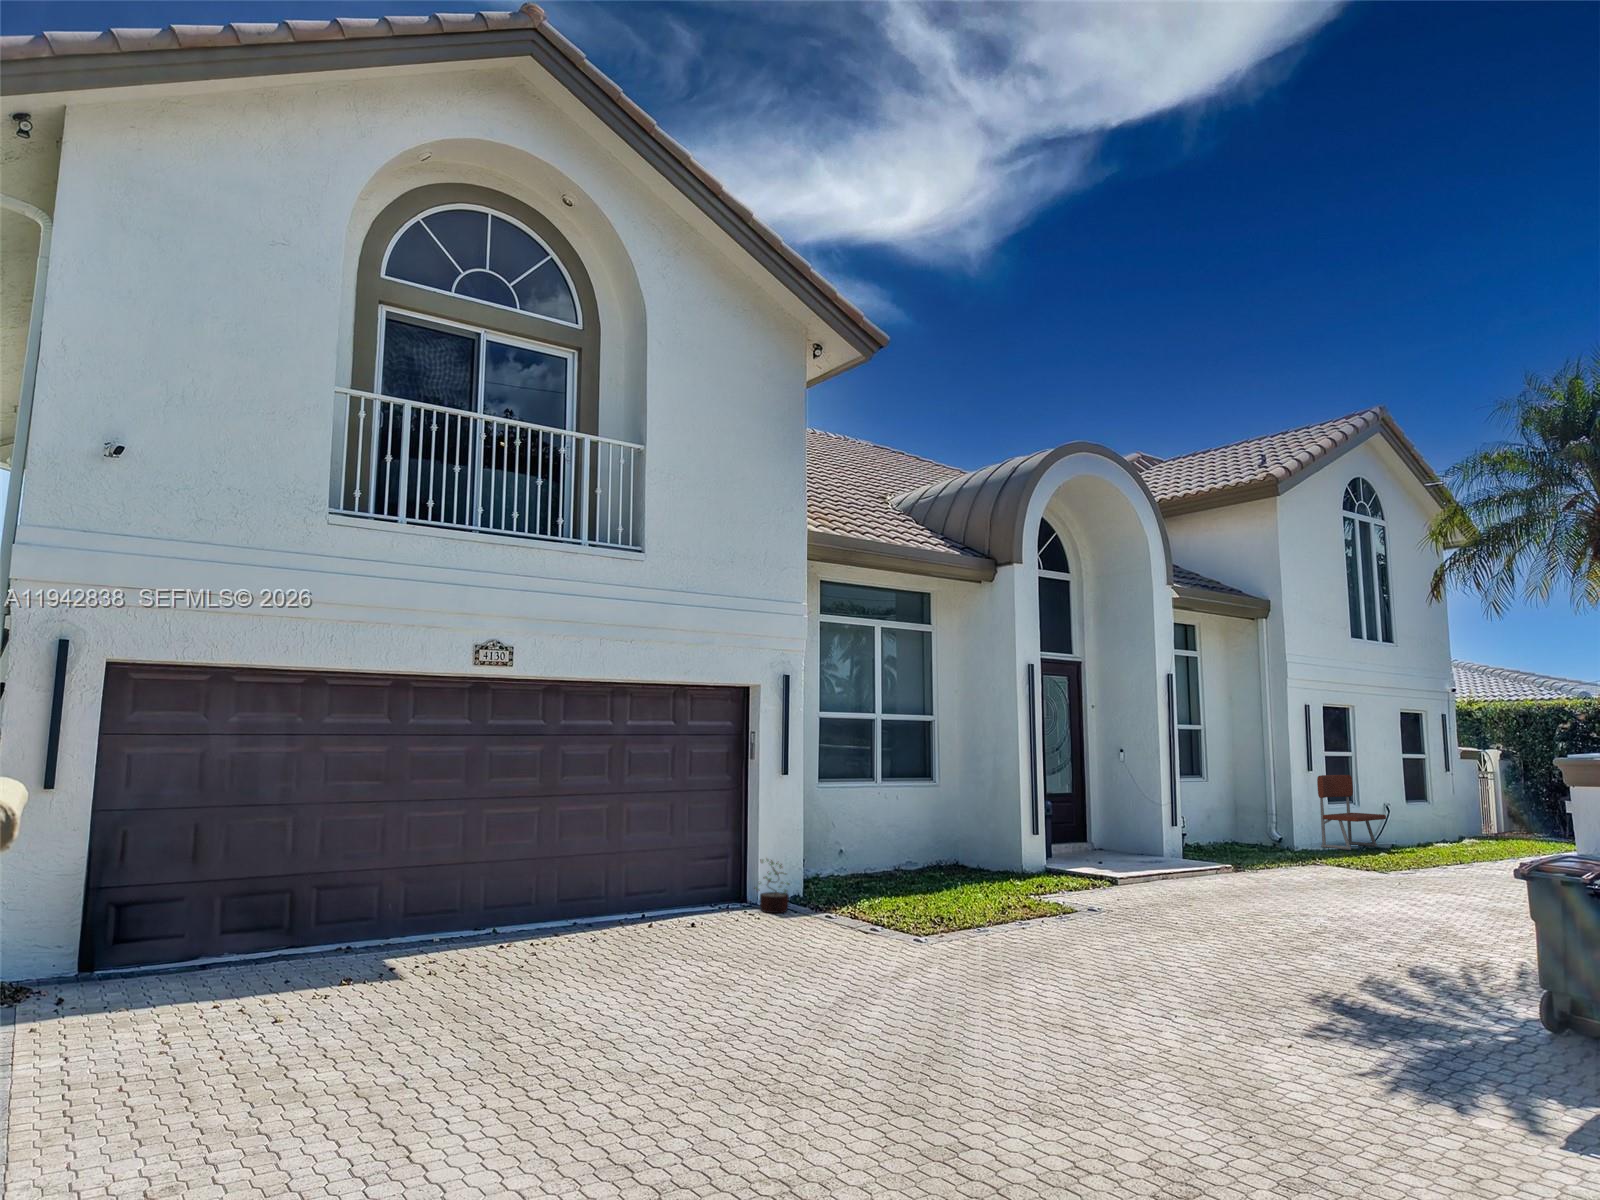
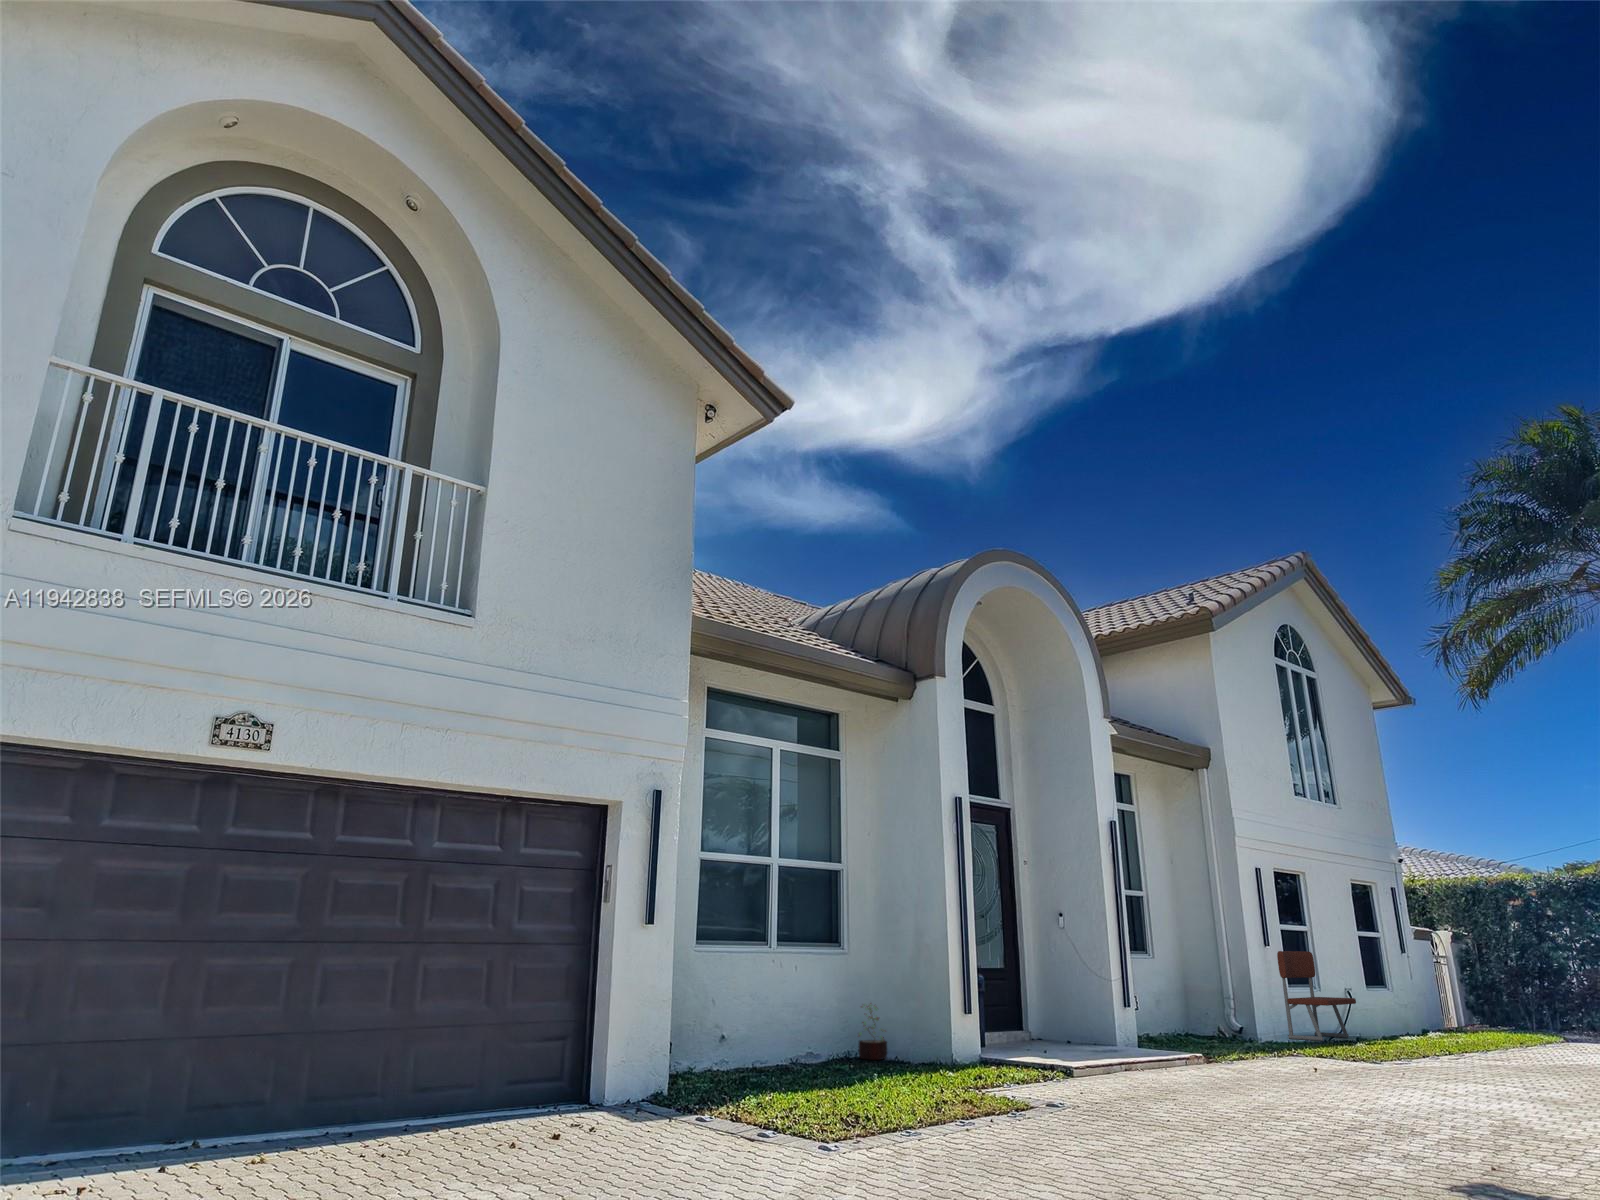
decorative plant: present [754,859,789,913] -> present [858,1004,887,1060]

